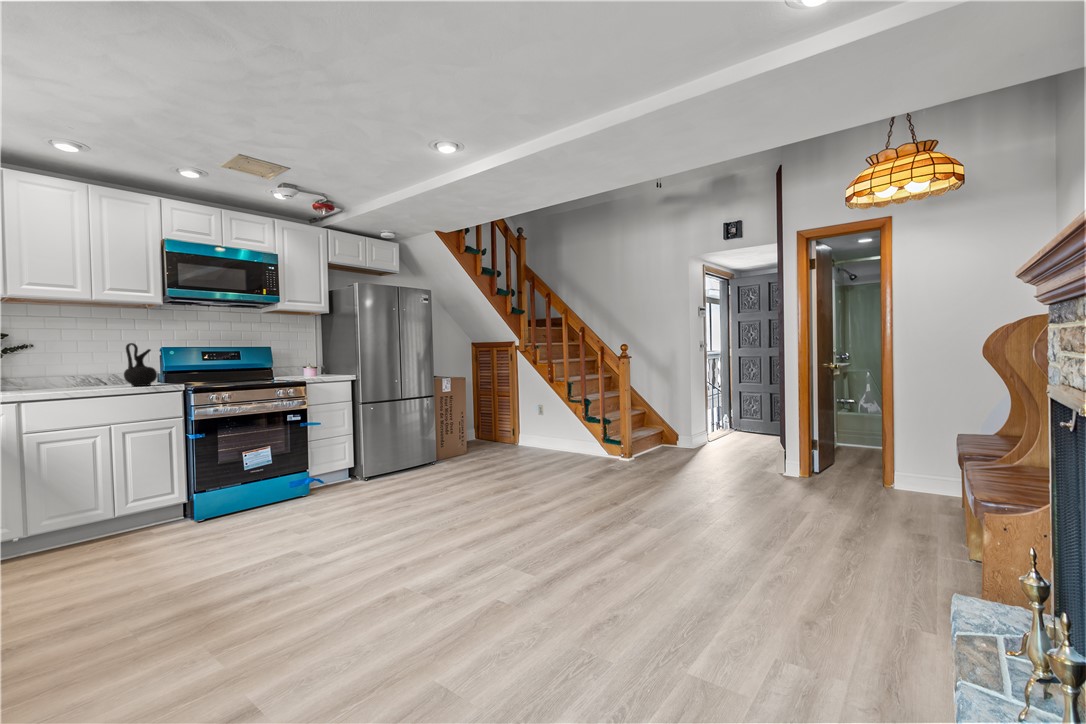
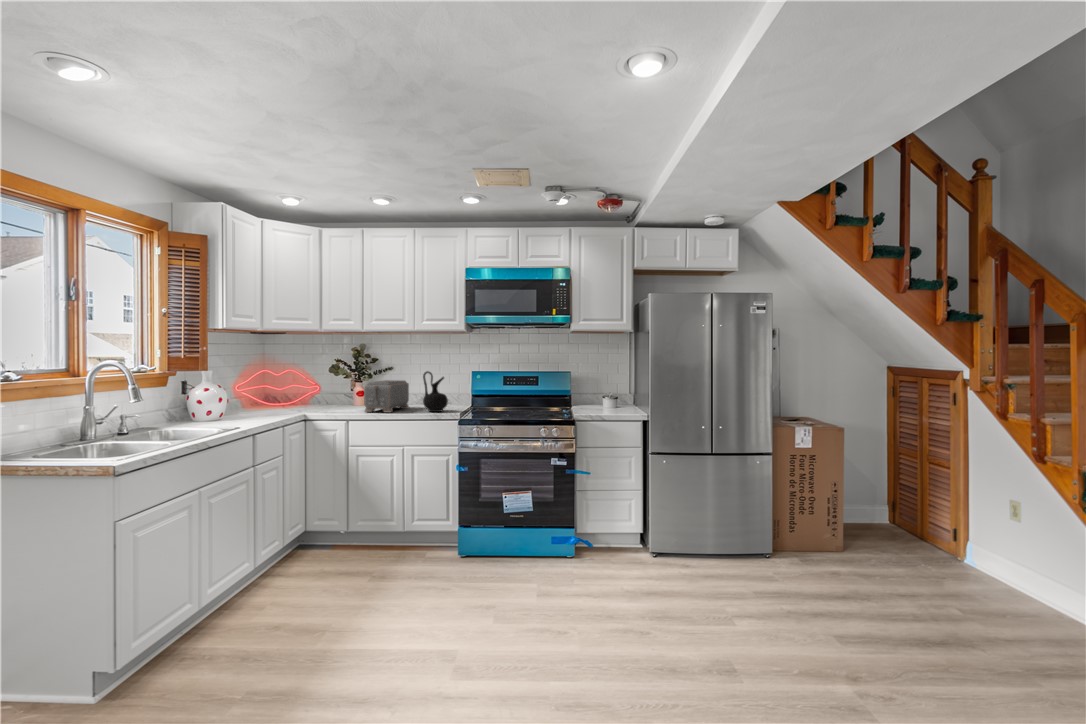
toaster: none [38,355,86,391] -> present [364,380,409,412]

